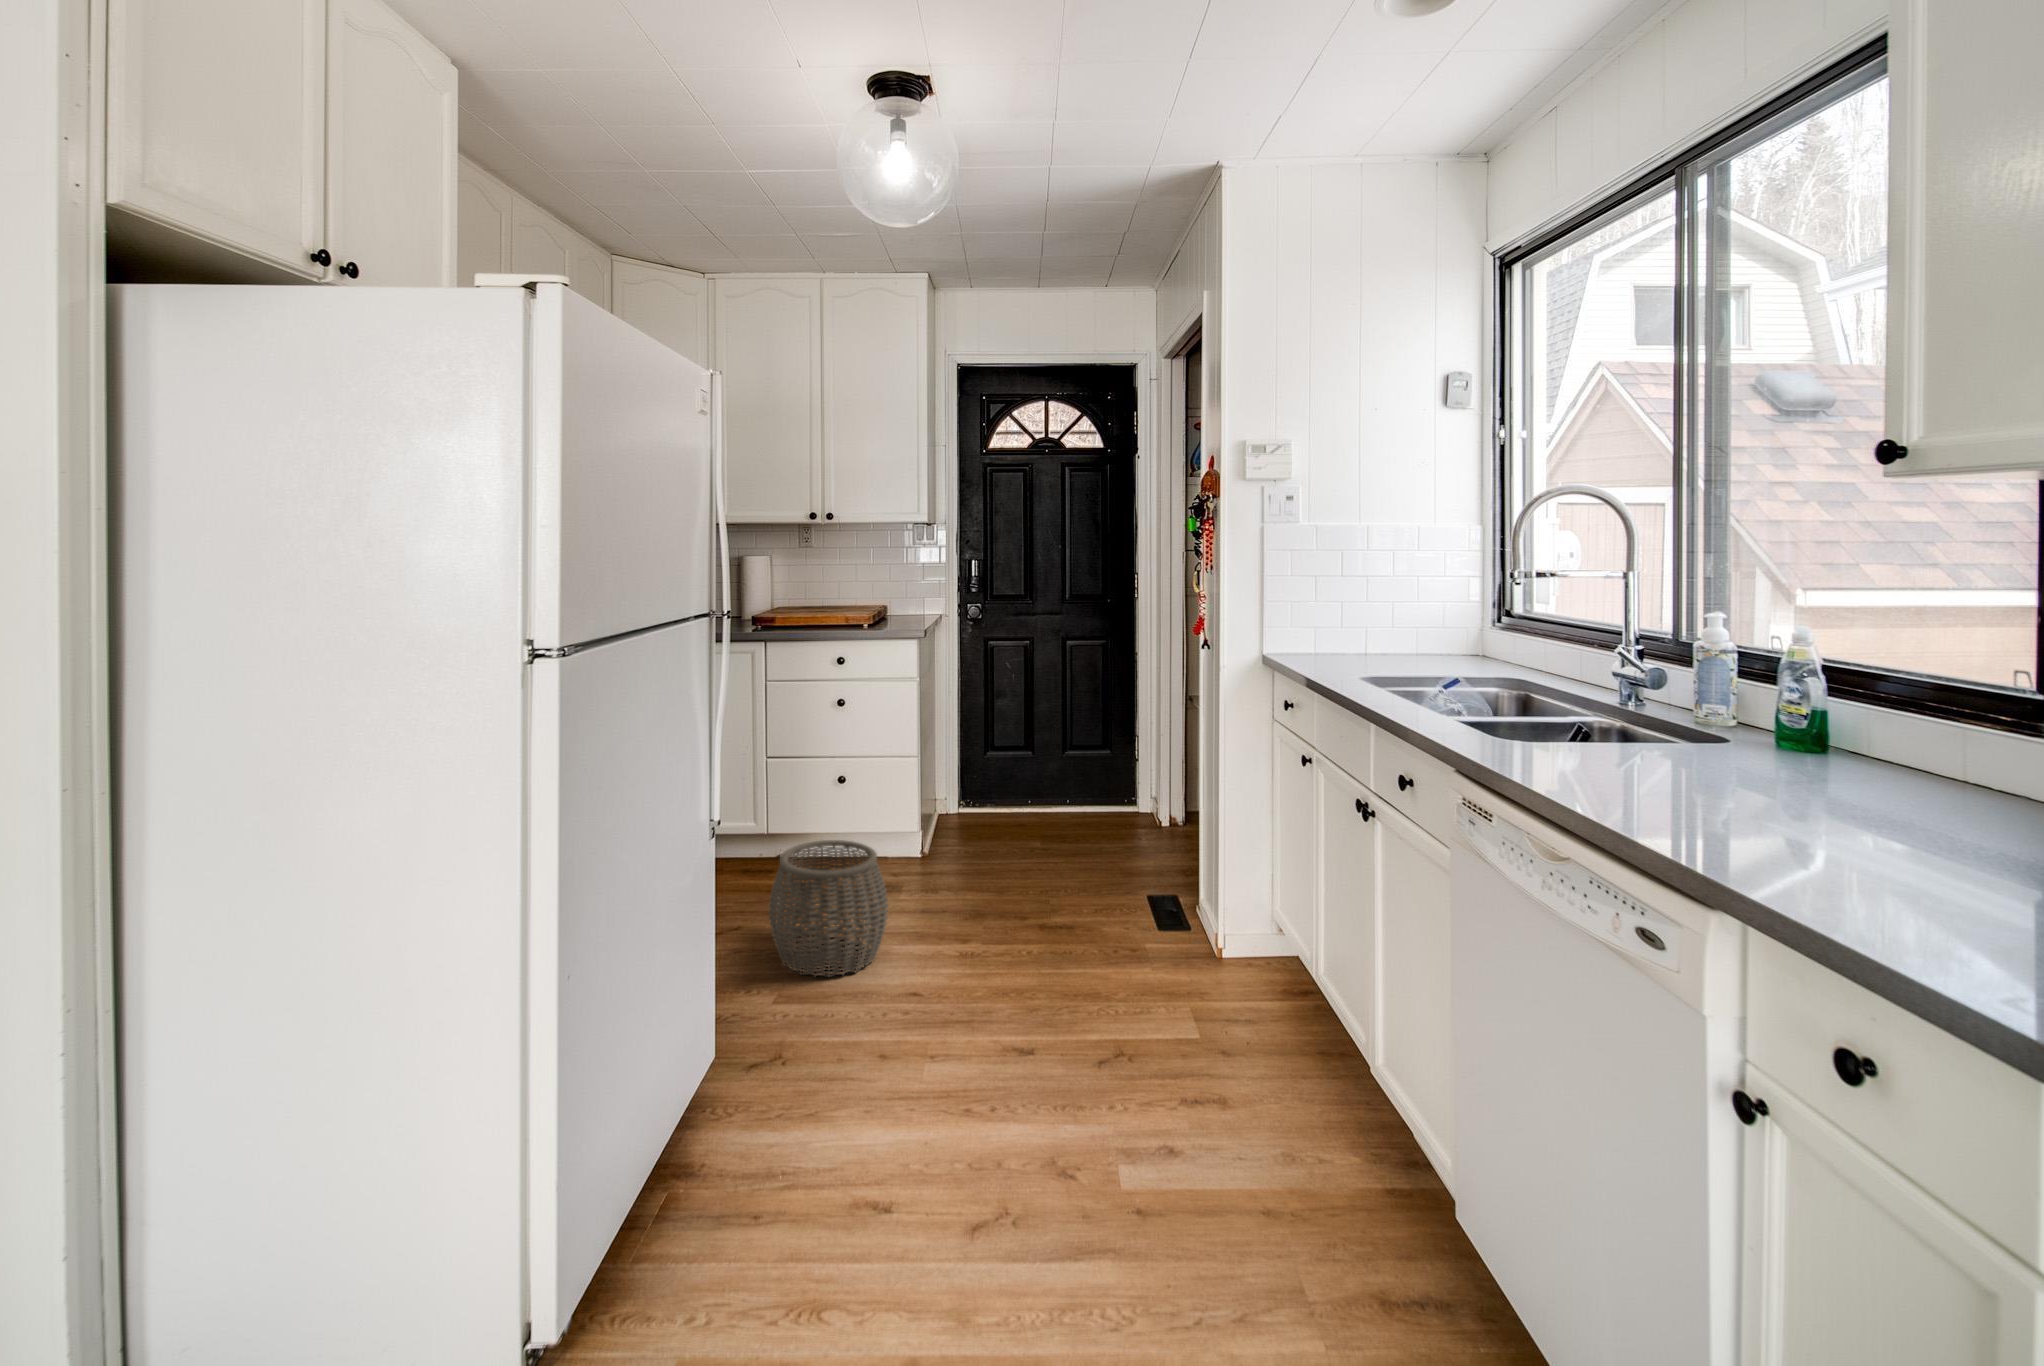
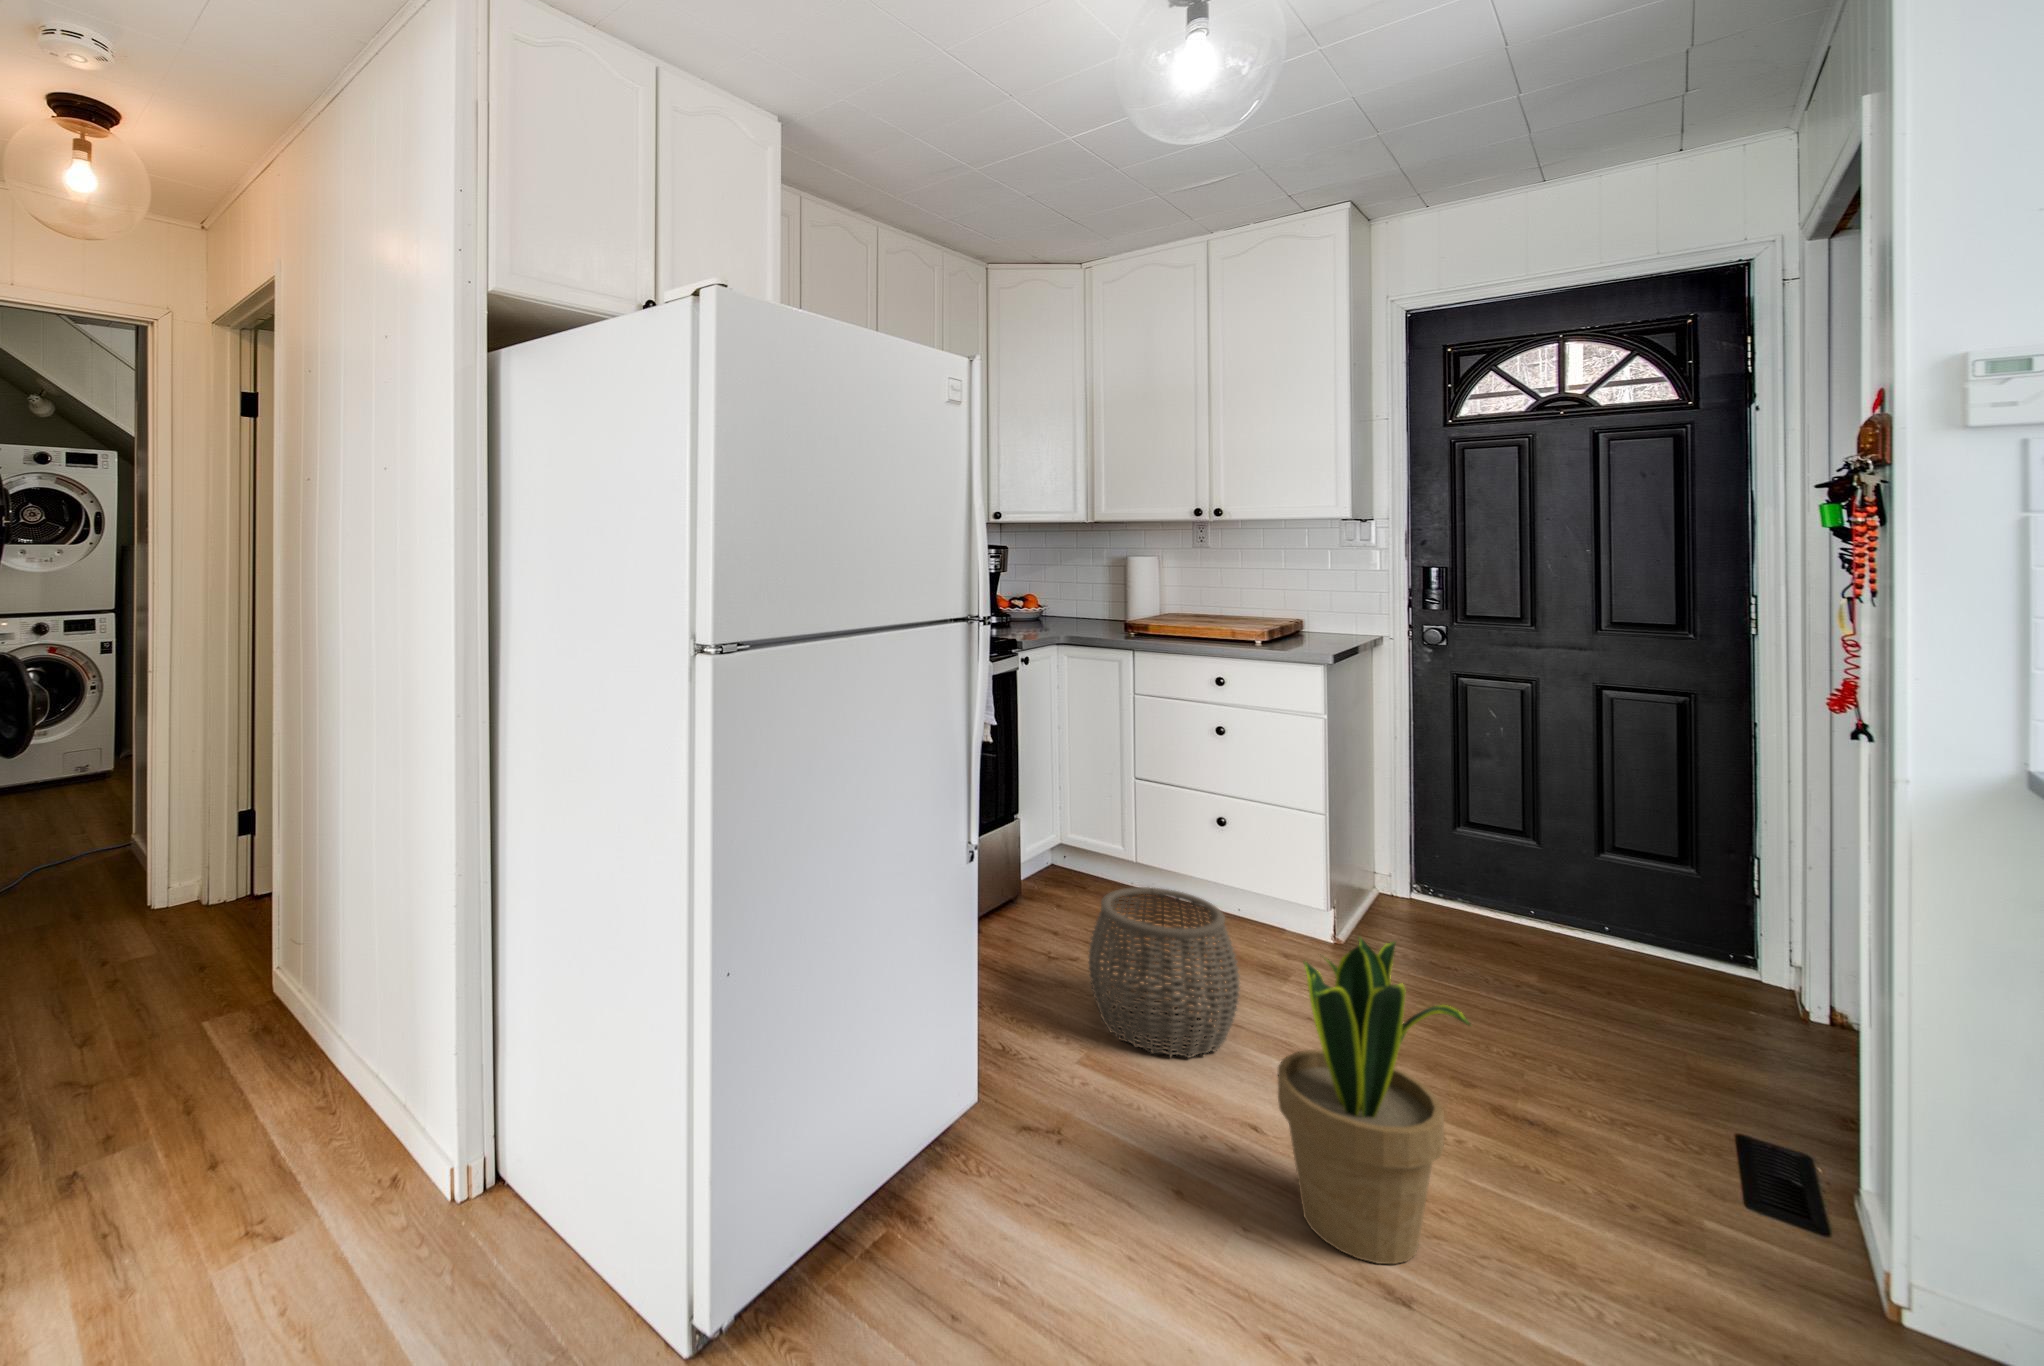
potted plant: none [949,837,1068,1067] -> present [1278,937,1470,1264]

